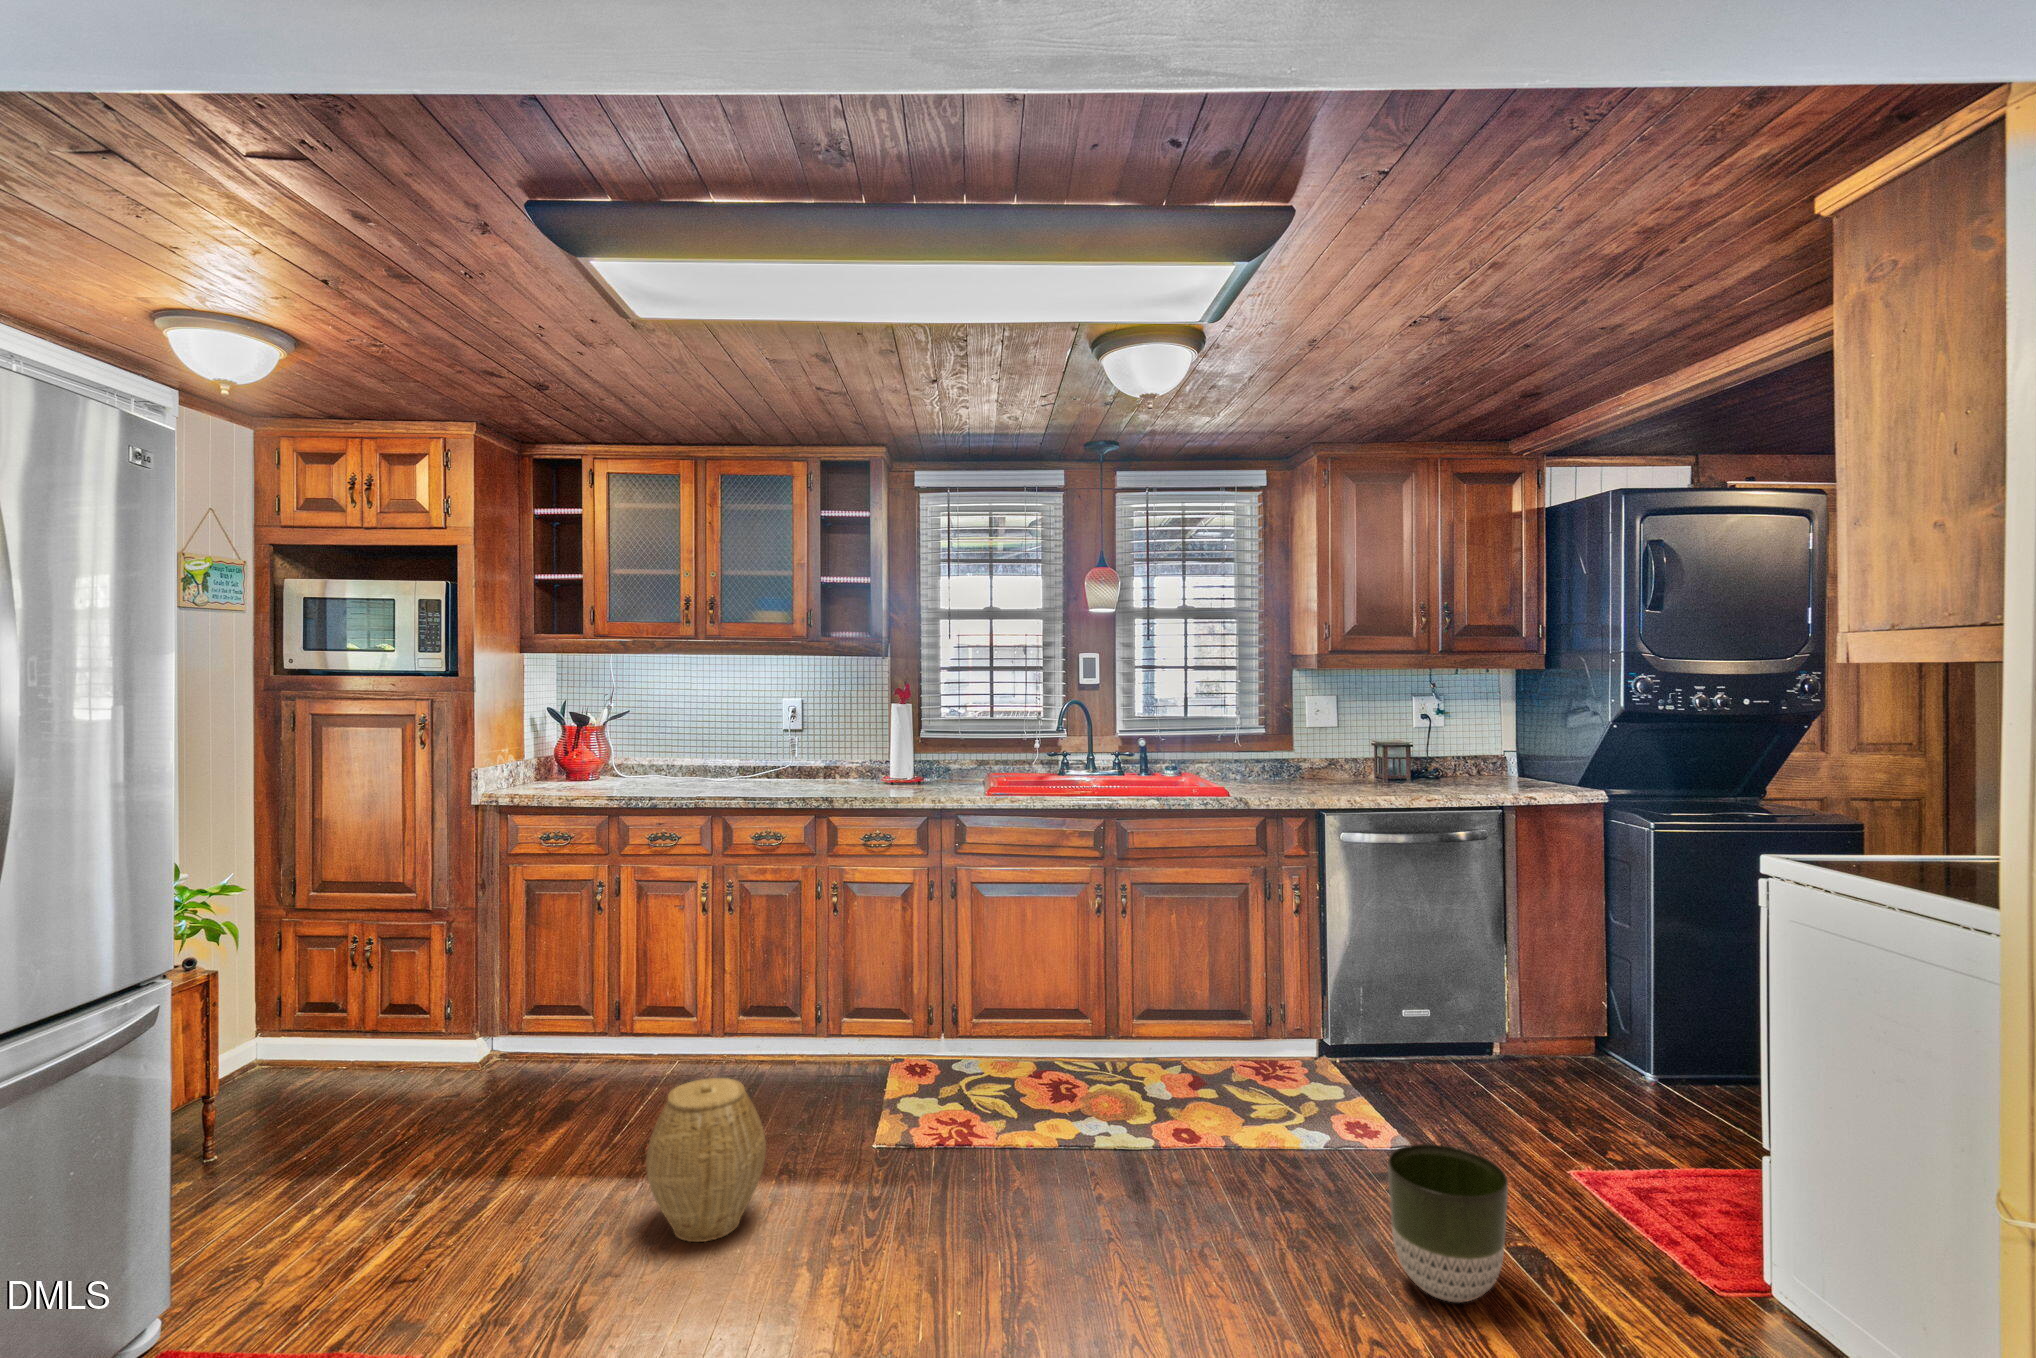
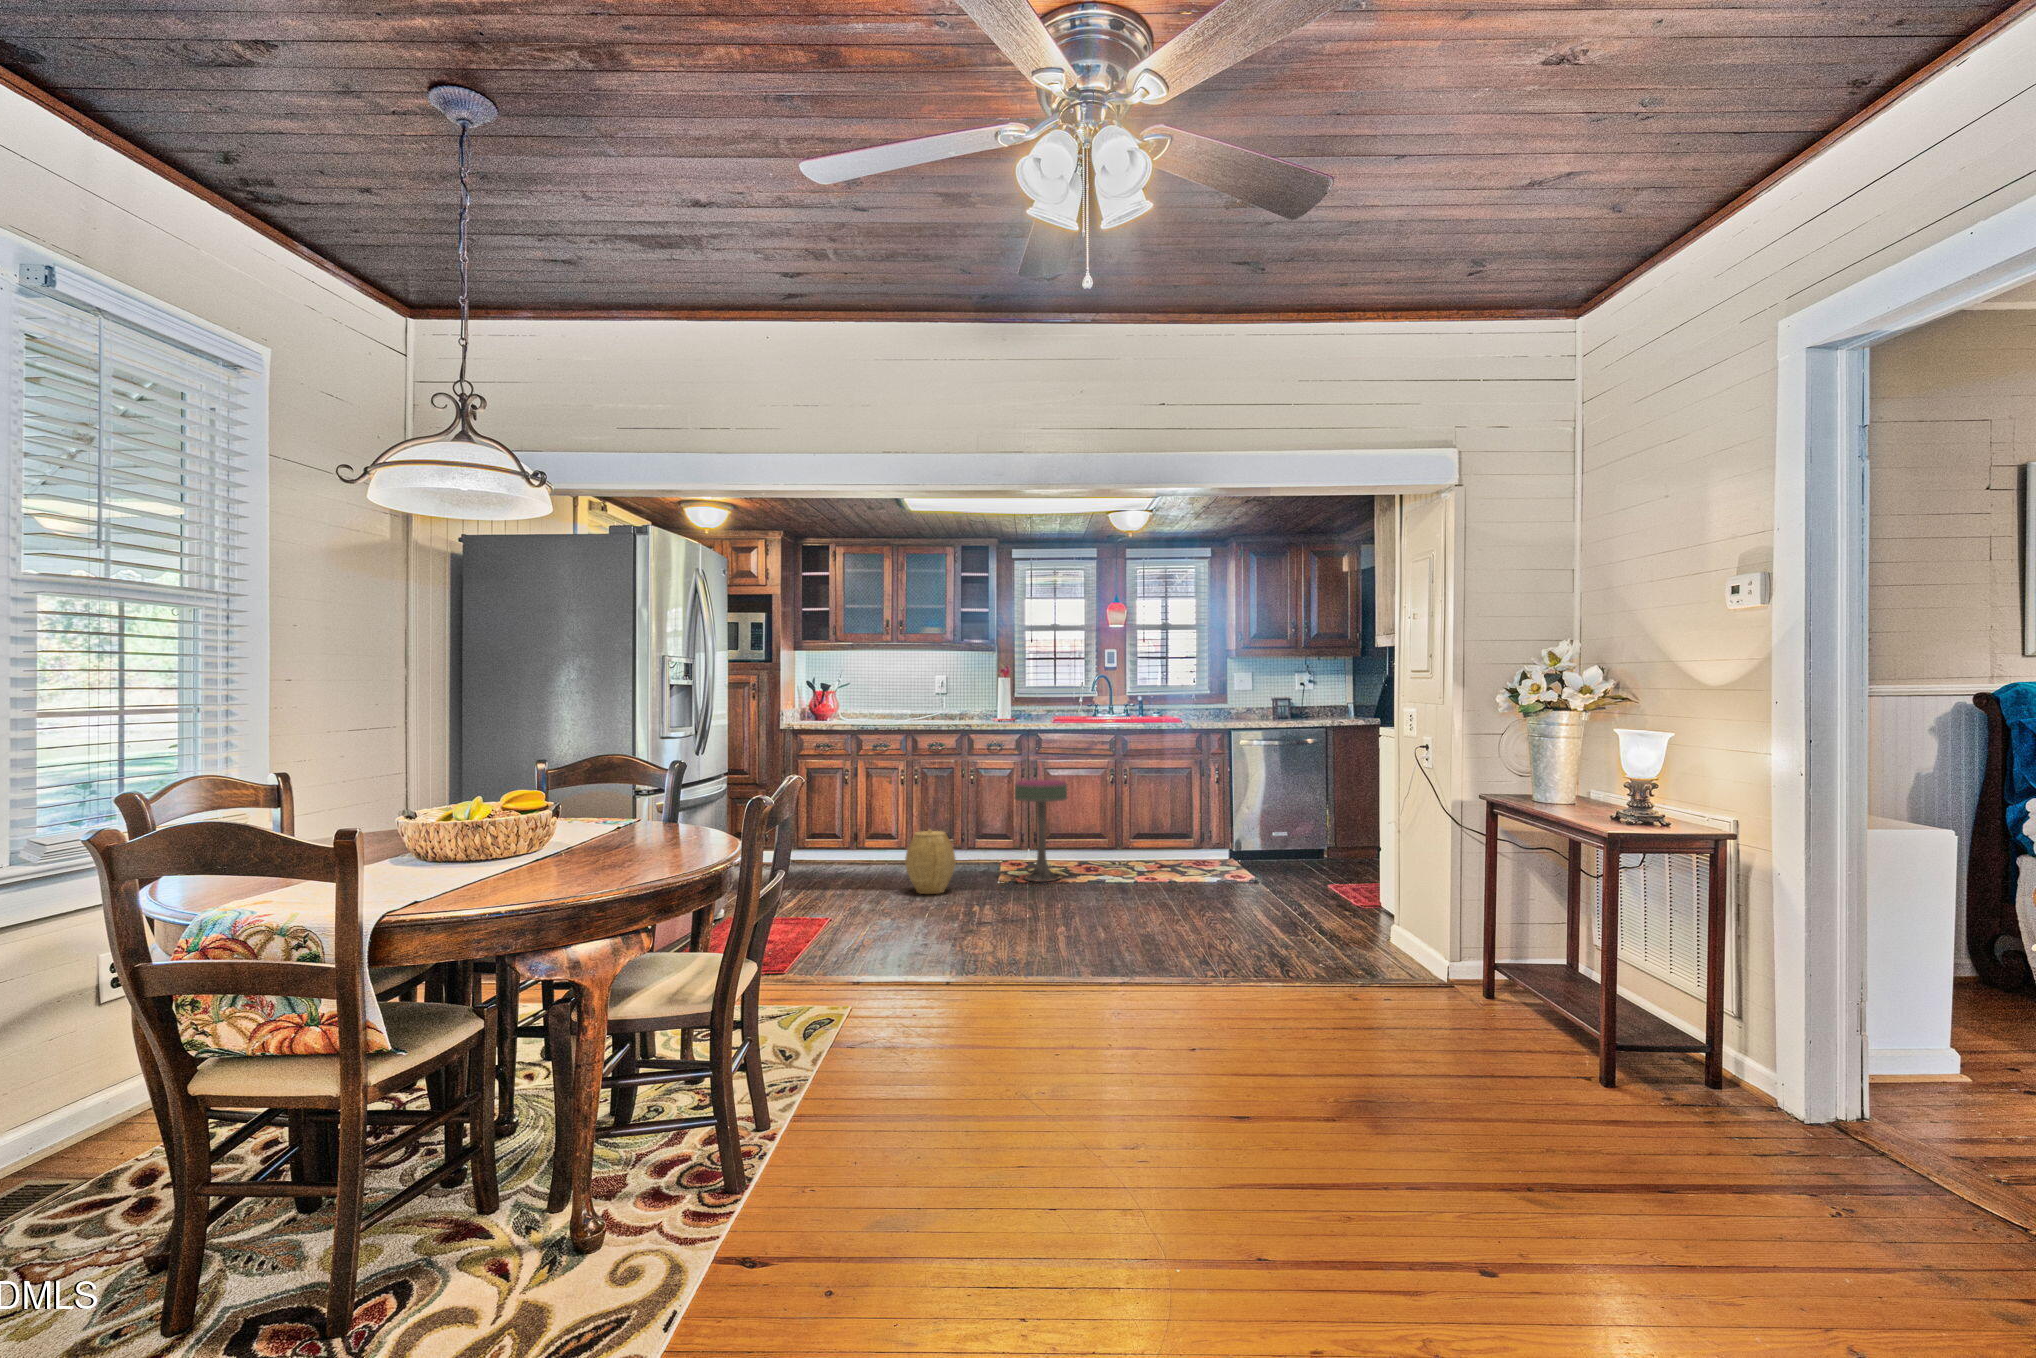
bar stool: none [908,929,1017,1157] -> present [1015,780,1067,882]
planter: present [1388,1144,1508,1303] -> none [1224,848,1271,904]

